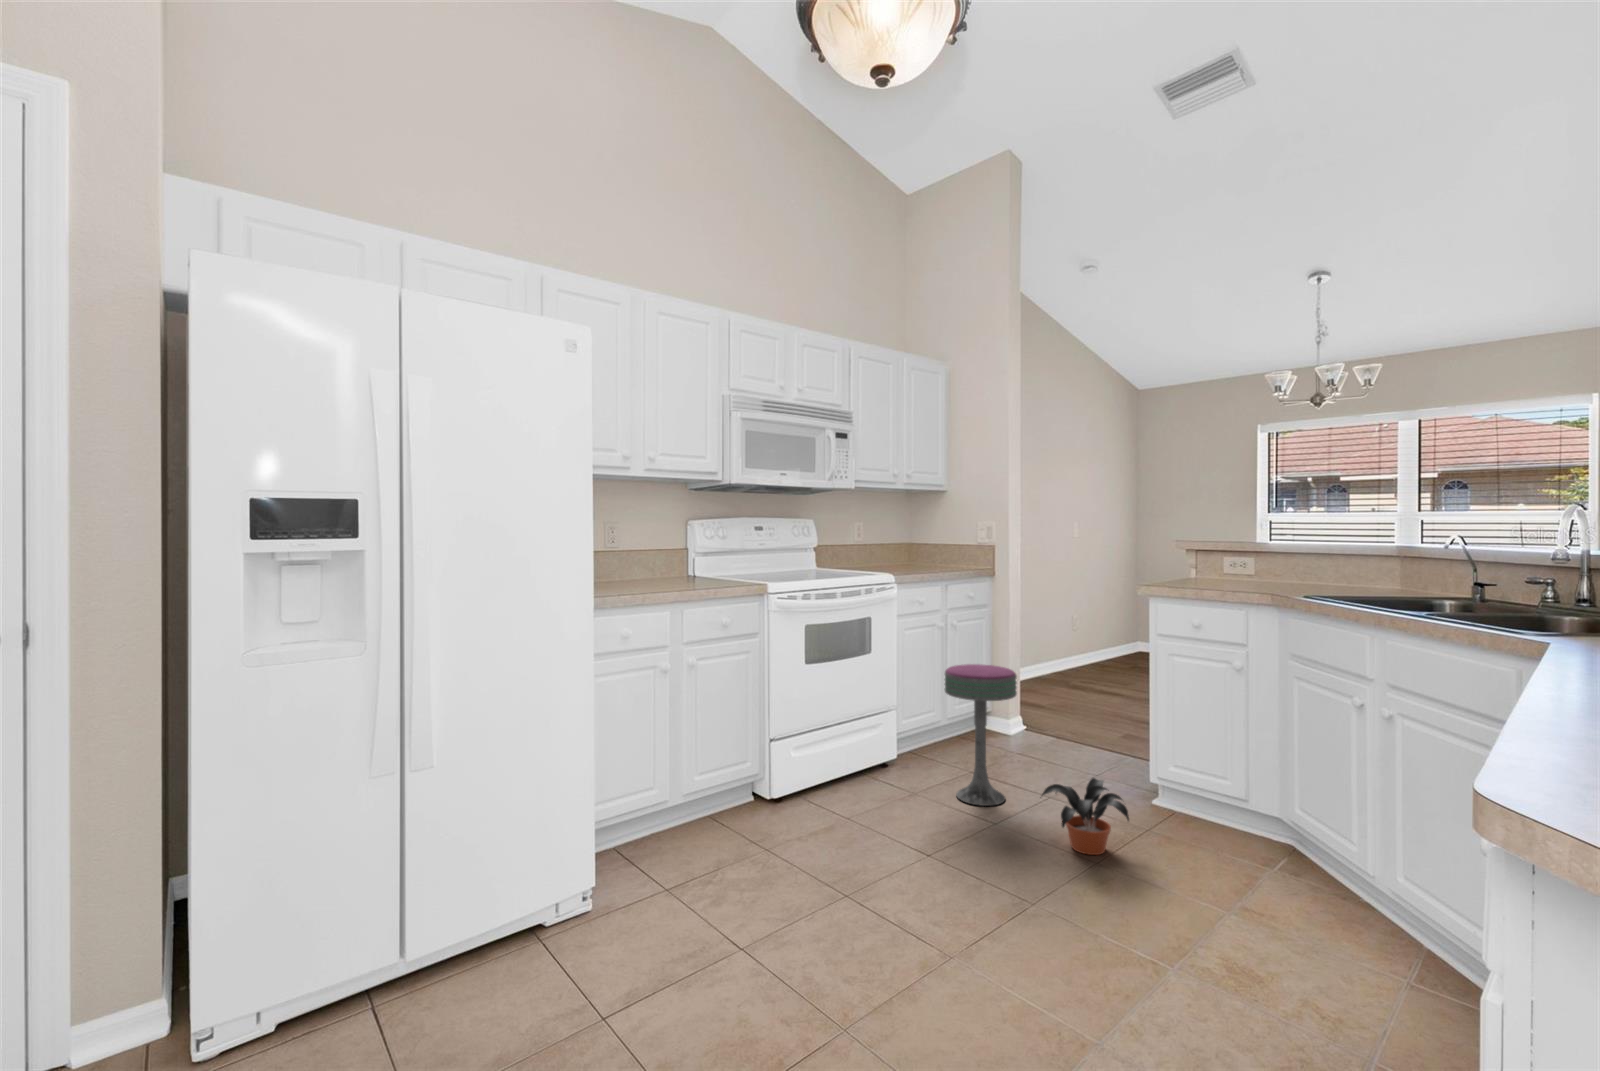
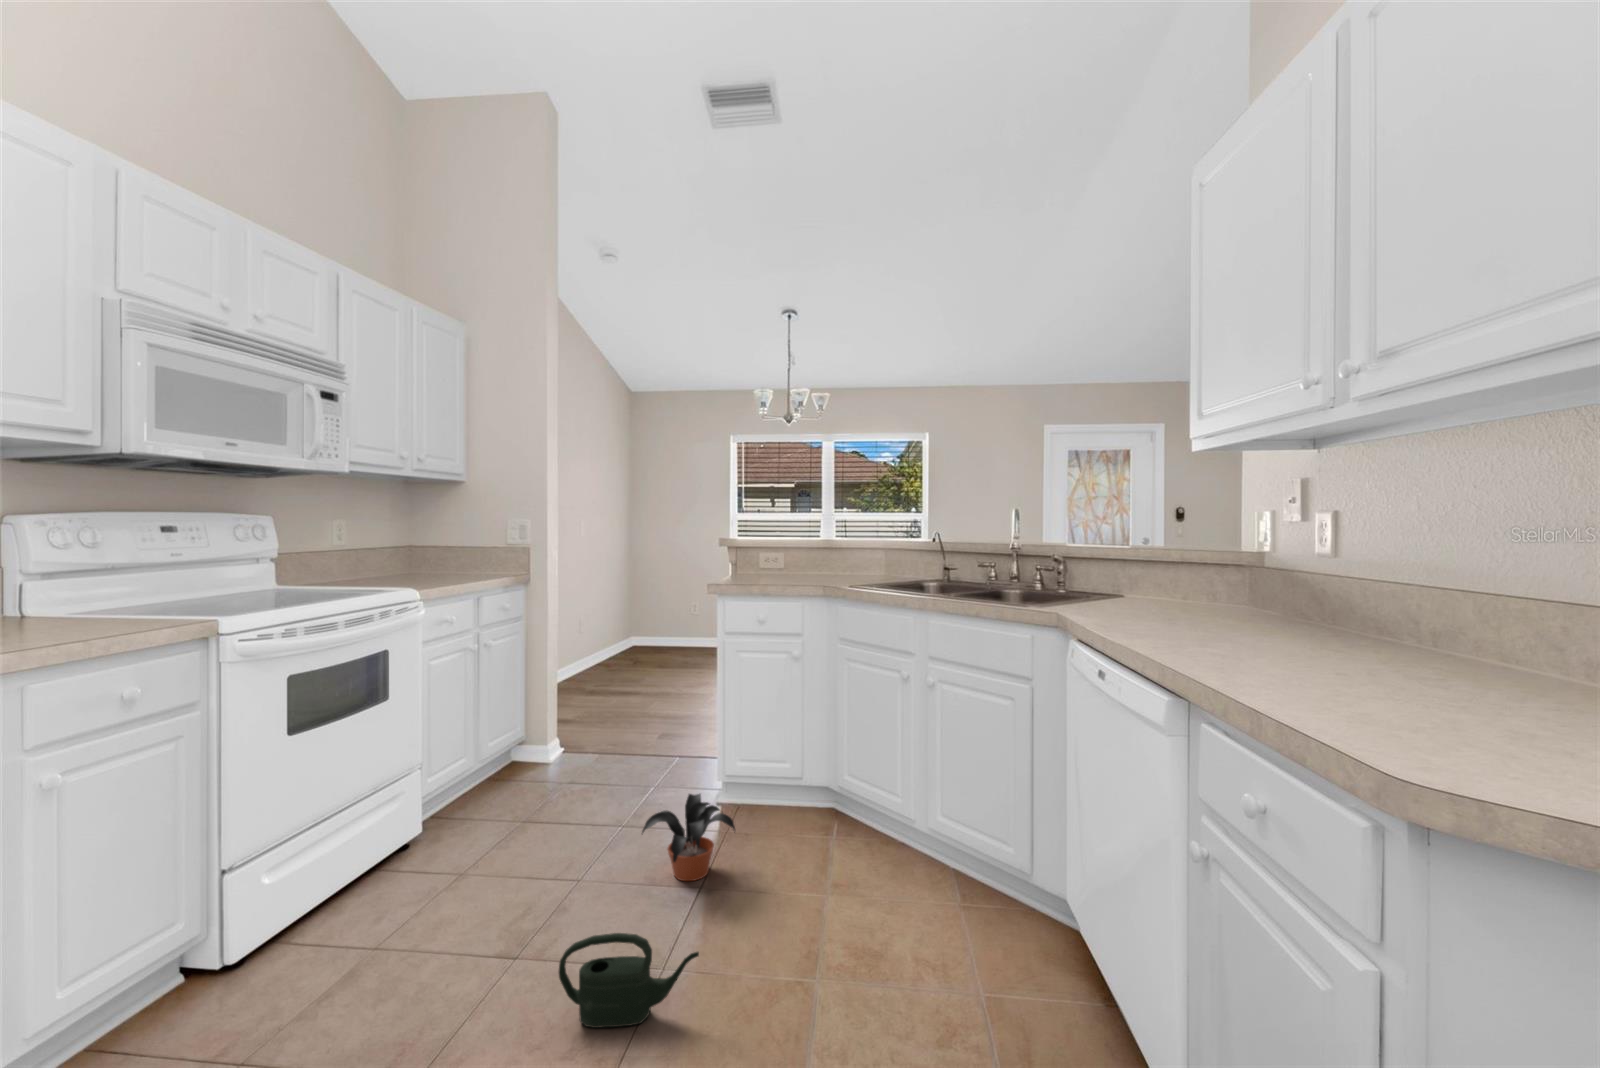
bar stool: present [945,664,1017,806] -> none [504,688,593,862]
watering can: none [936,844,1041,924] -> present [559,933,699,1028]

